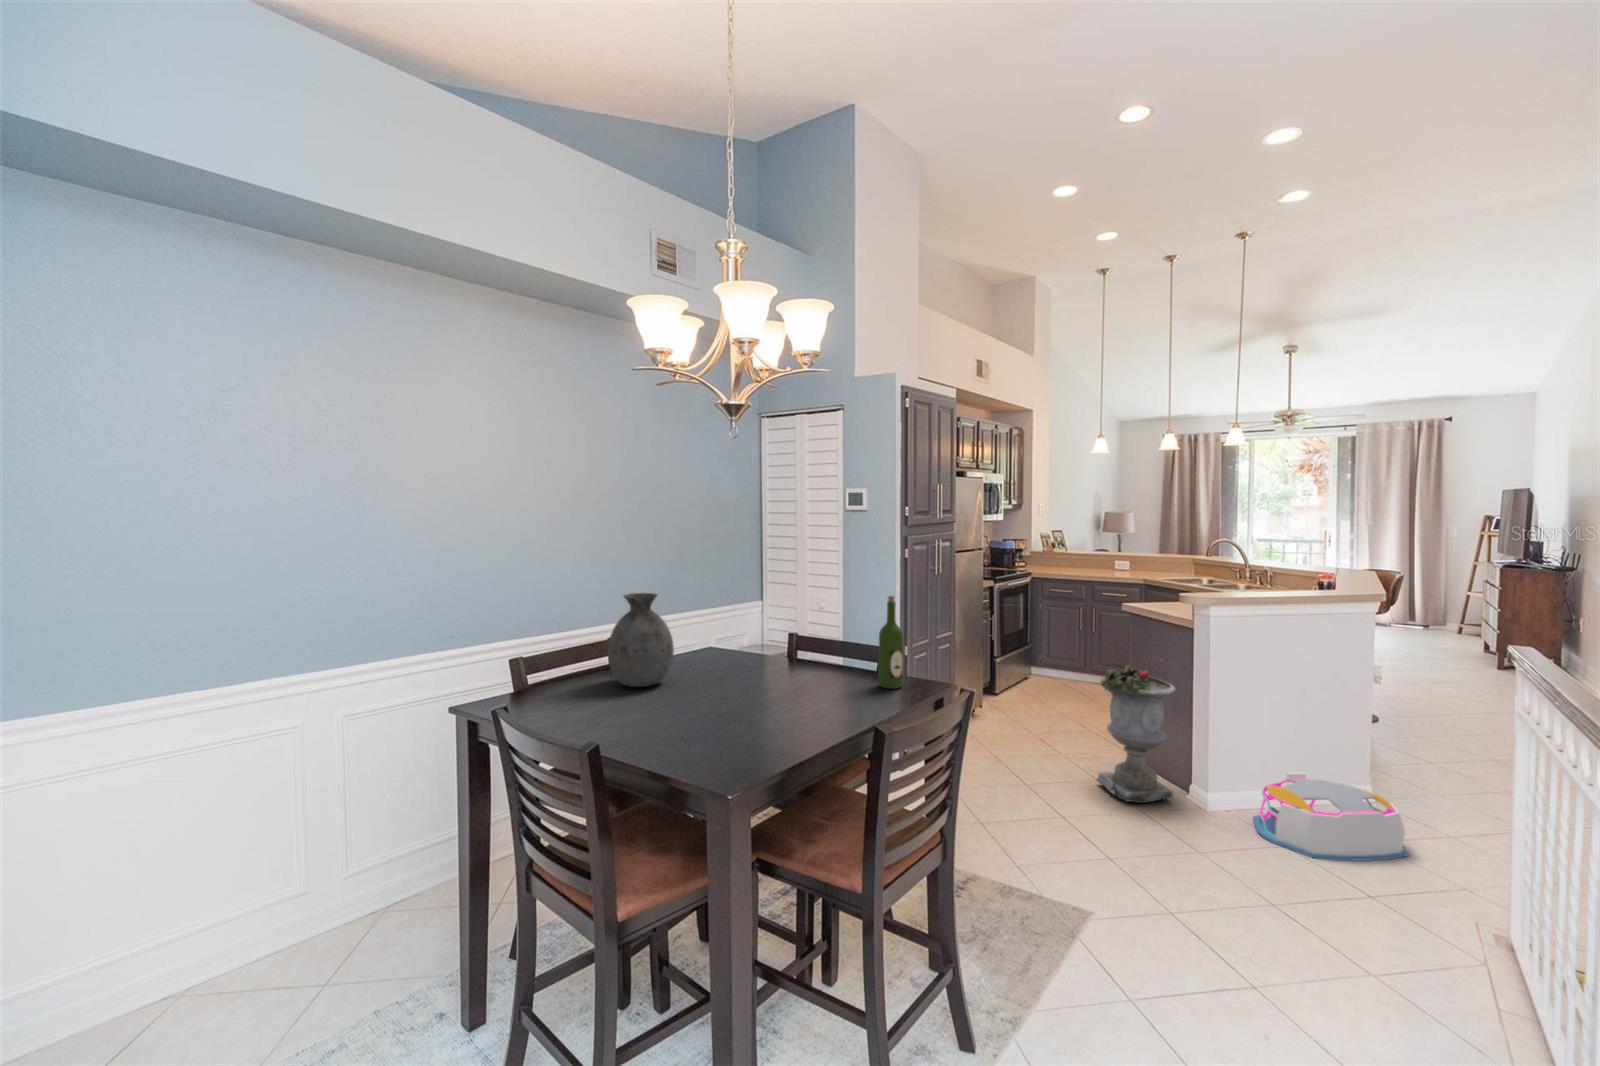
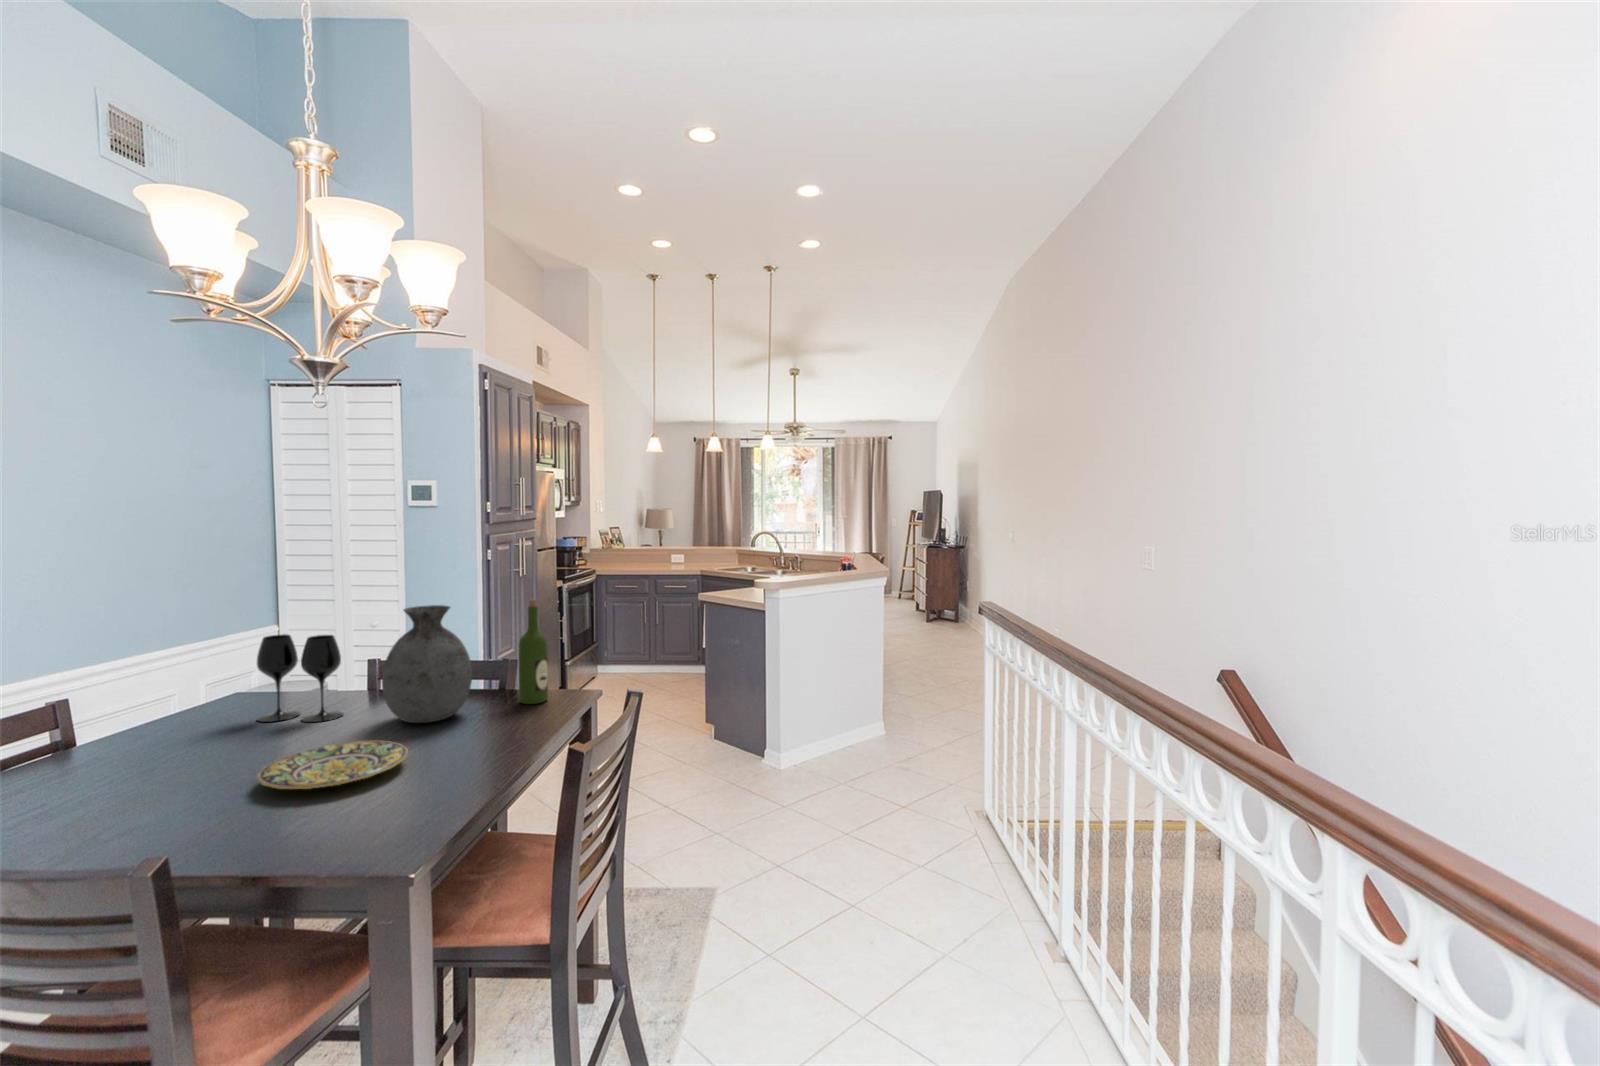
vase: present [608,593,674,687] -> present [382,605,472,723]
wine glass: none [711,606,759,674] -> present [257,634,343,722]
planter: present [1097,665,1175,803] -> none [689,646,753,773]
plate: none [677,691,771,721] -> present [257,741,408,789]
storage bin: present [1253,773,1408,861] -> none [810,715,905,779]

